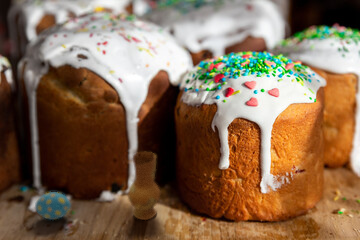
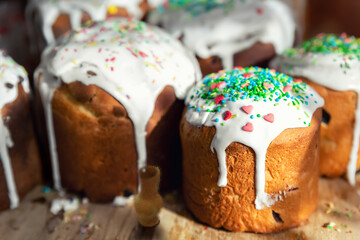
decorative egg: present [35,192,71,219] -> none [50,199,82,224]

